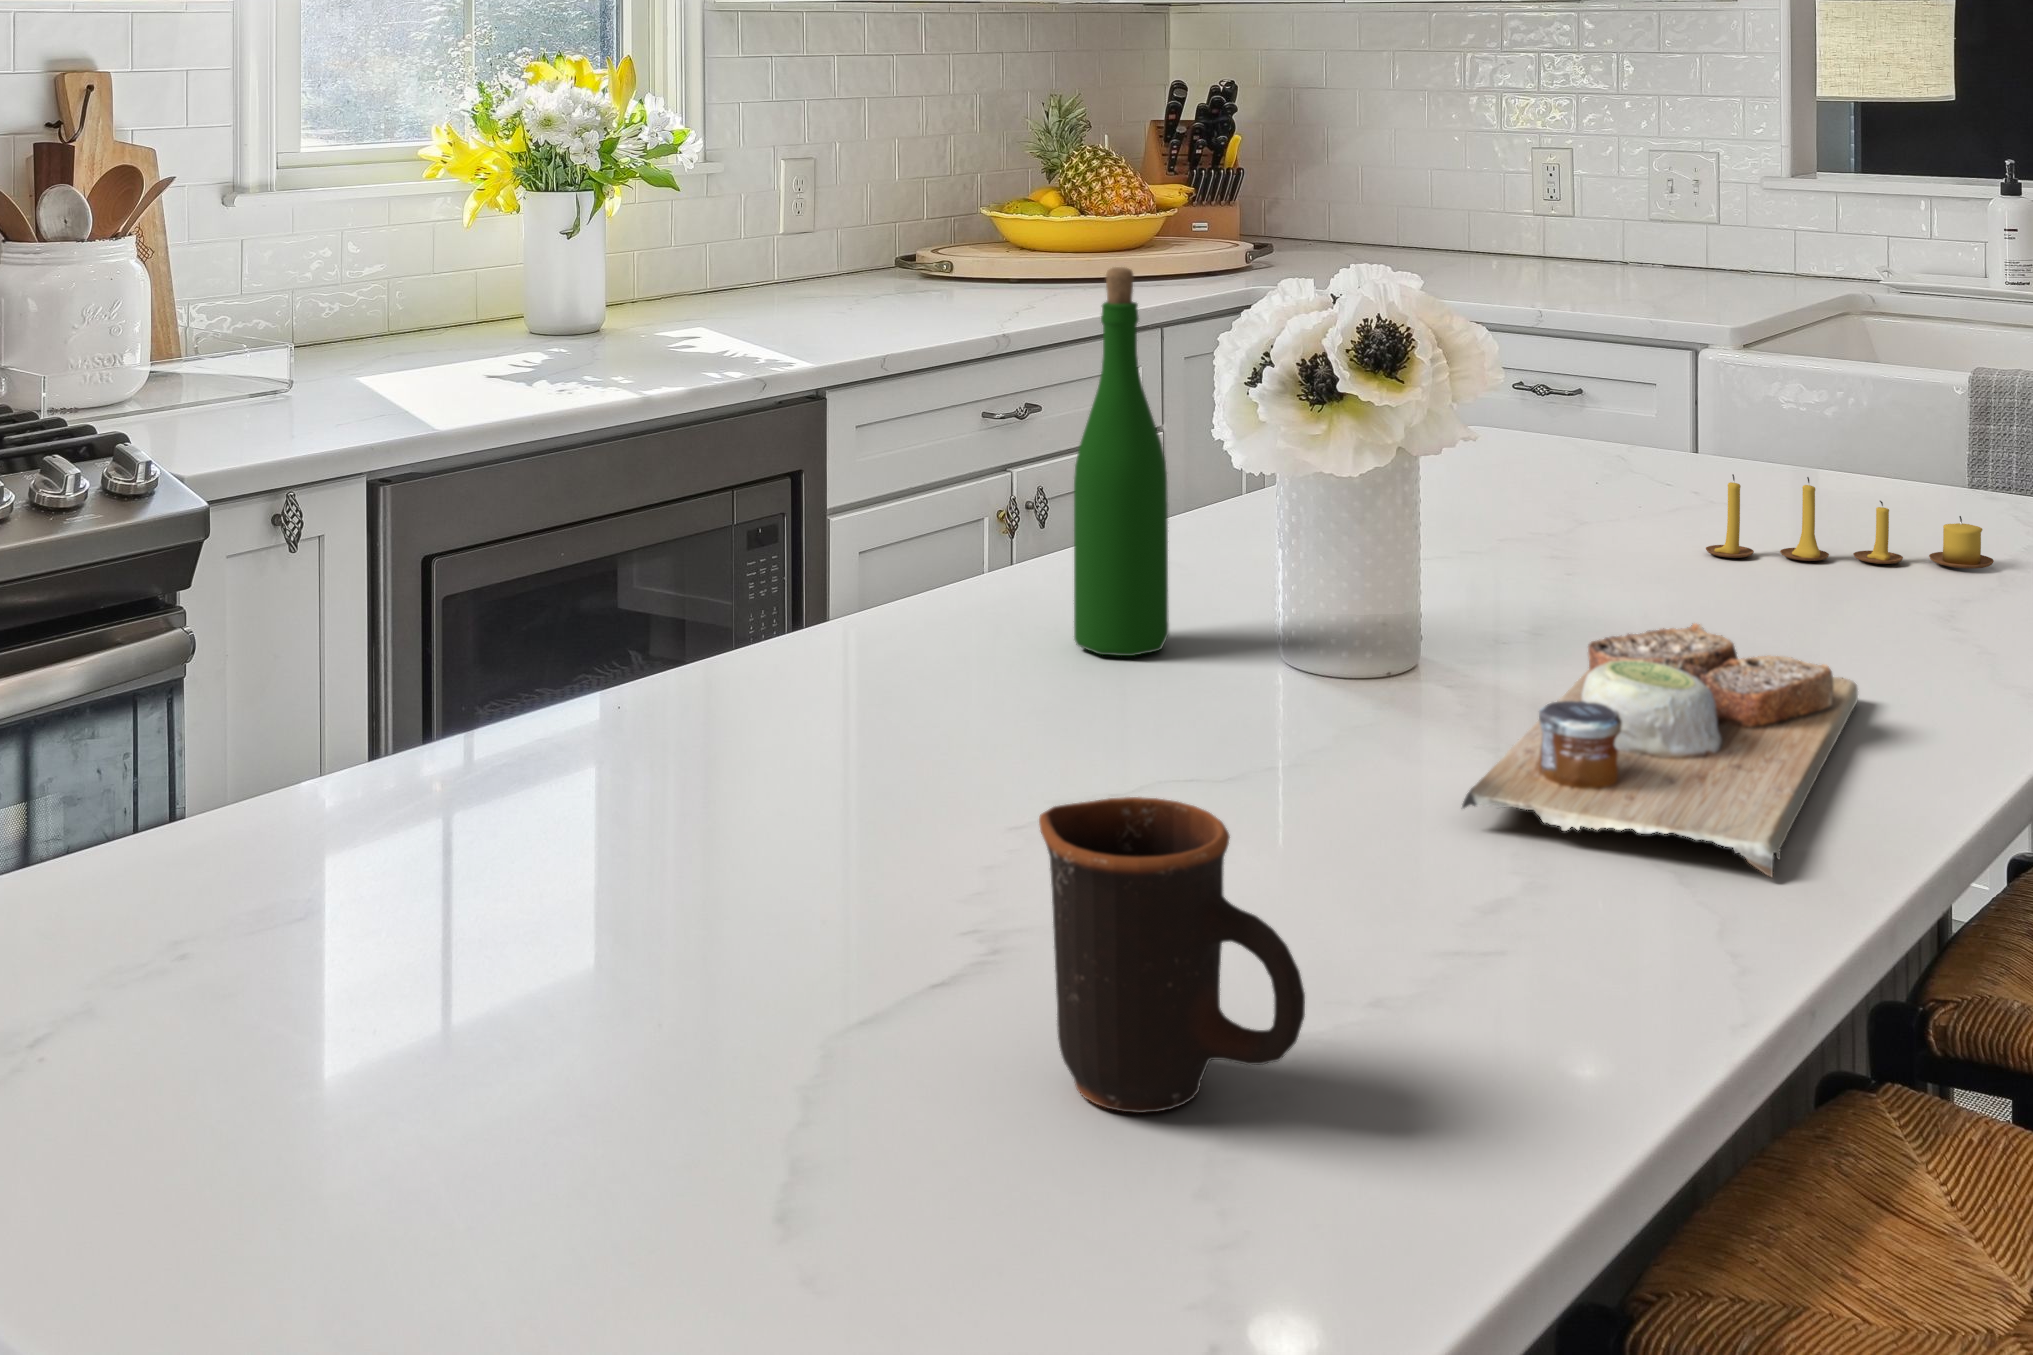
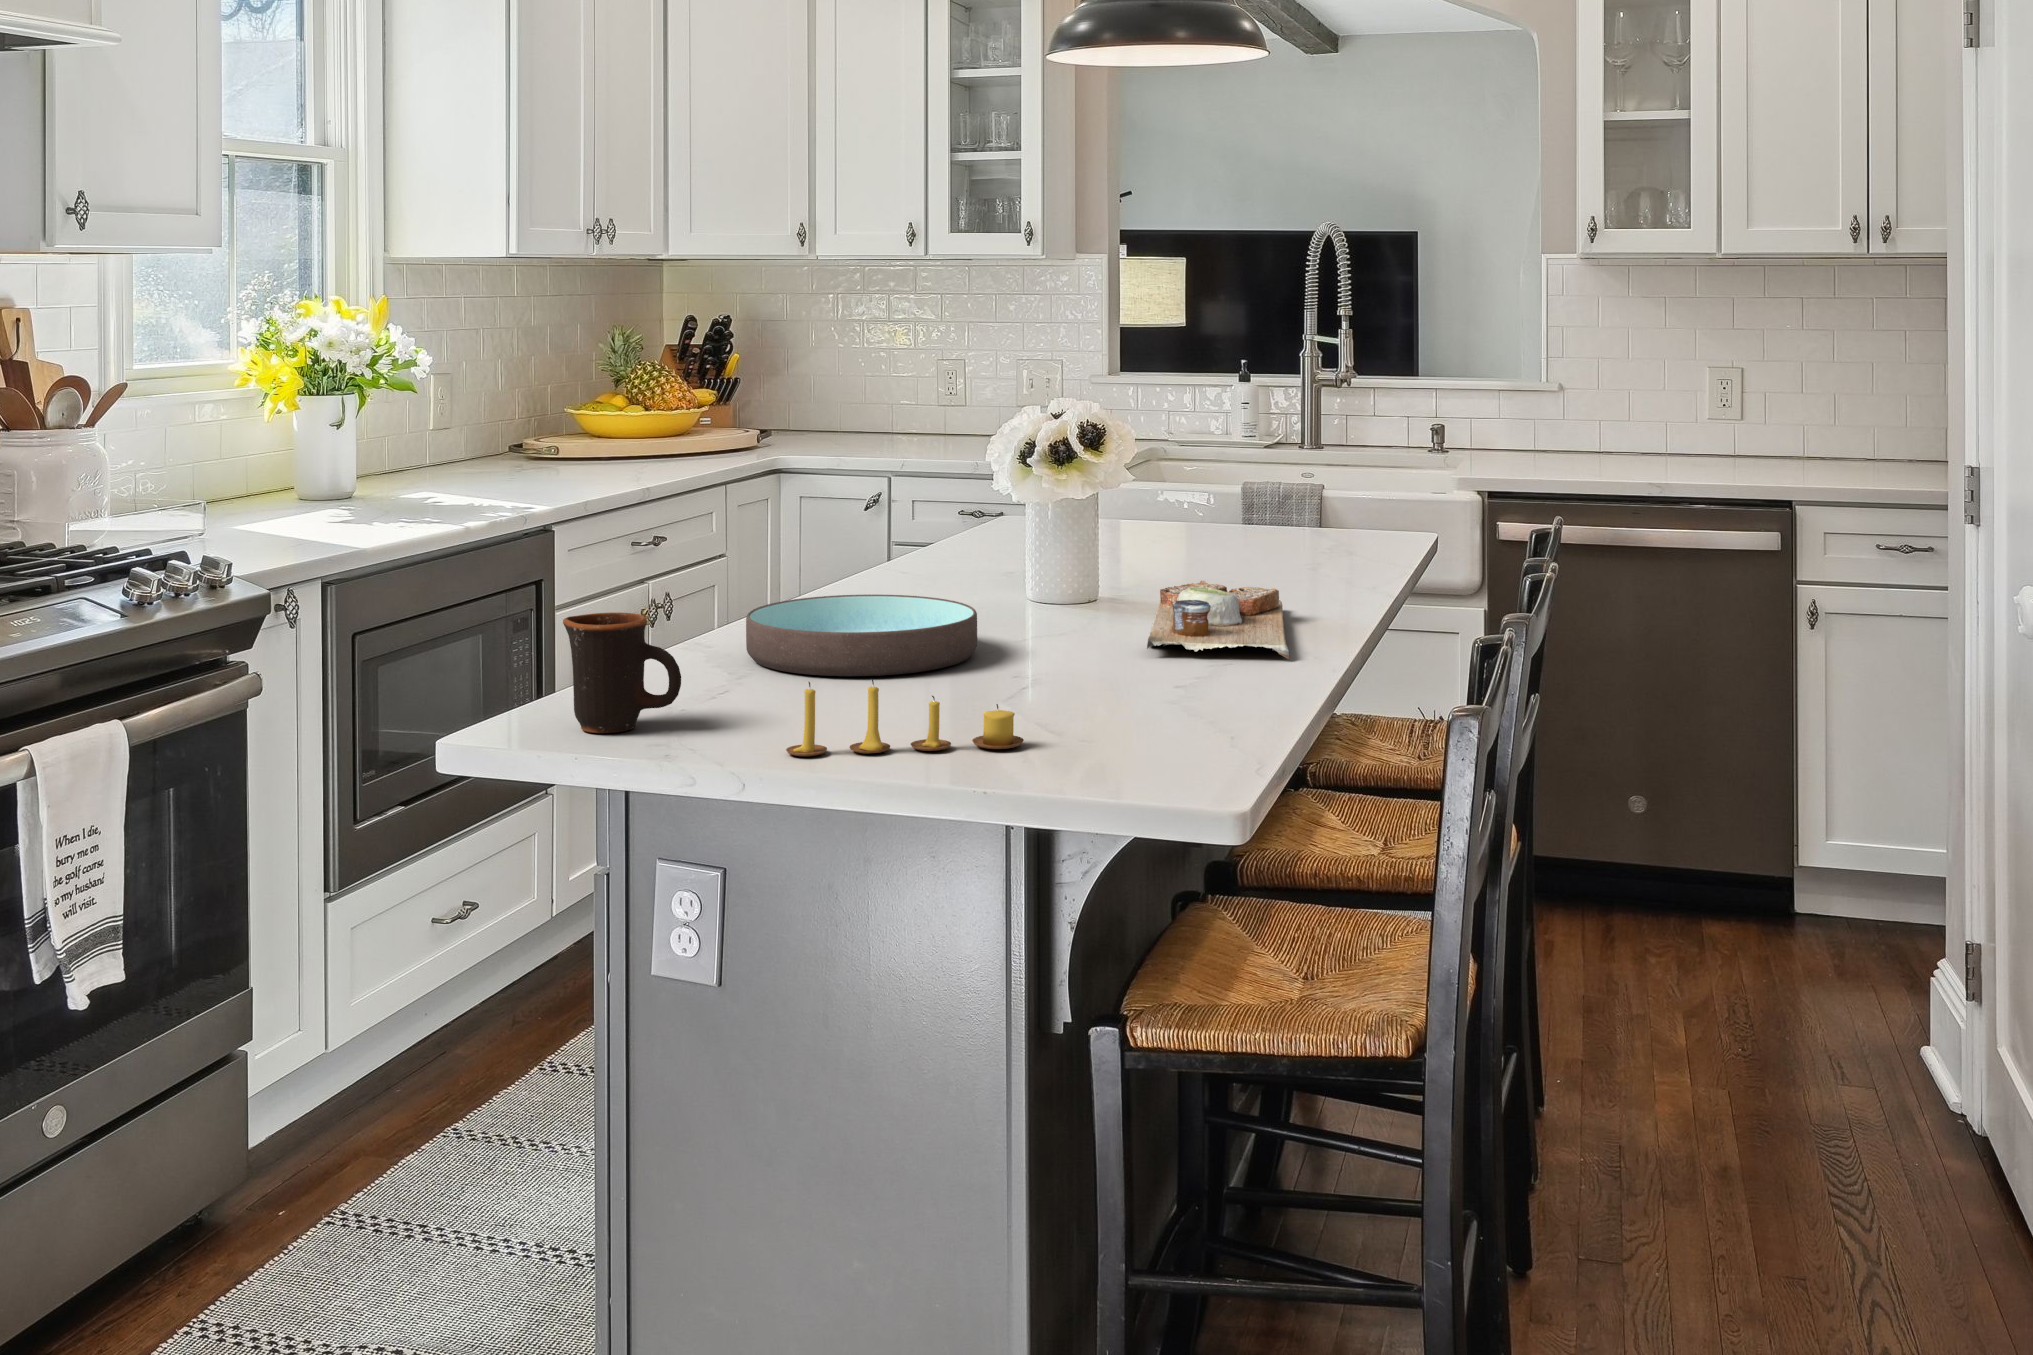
wine bottle: present [1074,267,1169,656] -> none [886,410,937,619]
candle: present [1706,474,1994,569] -> present [786,679,1024,756]
bowl: none [689,614,1134,824] -> present [746,595,977,676]
mug: present [1039,797,1305,1113] -> present [563,612,681,733]

